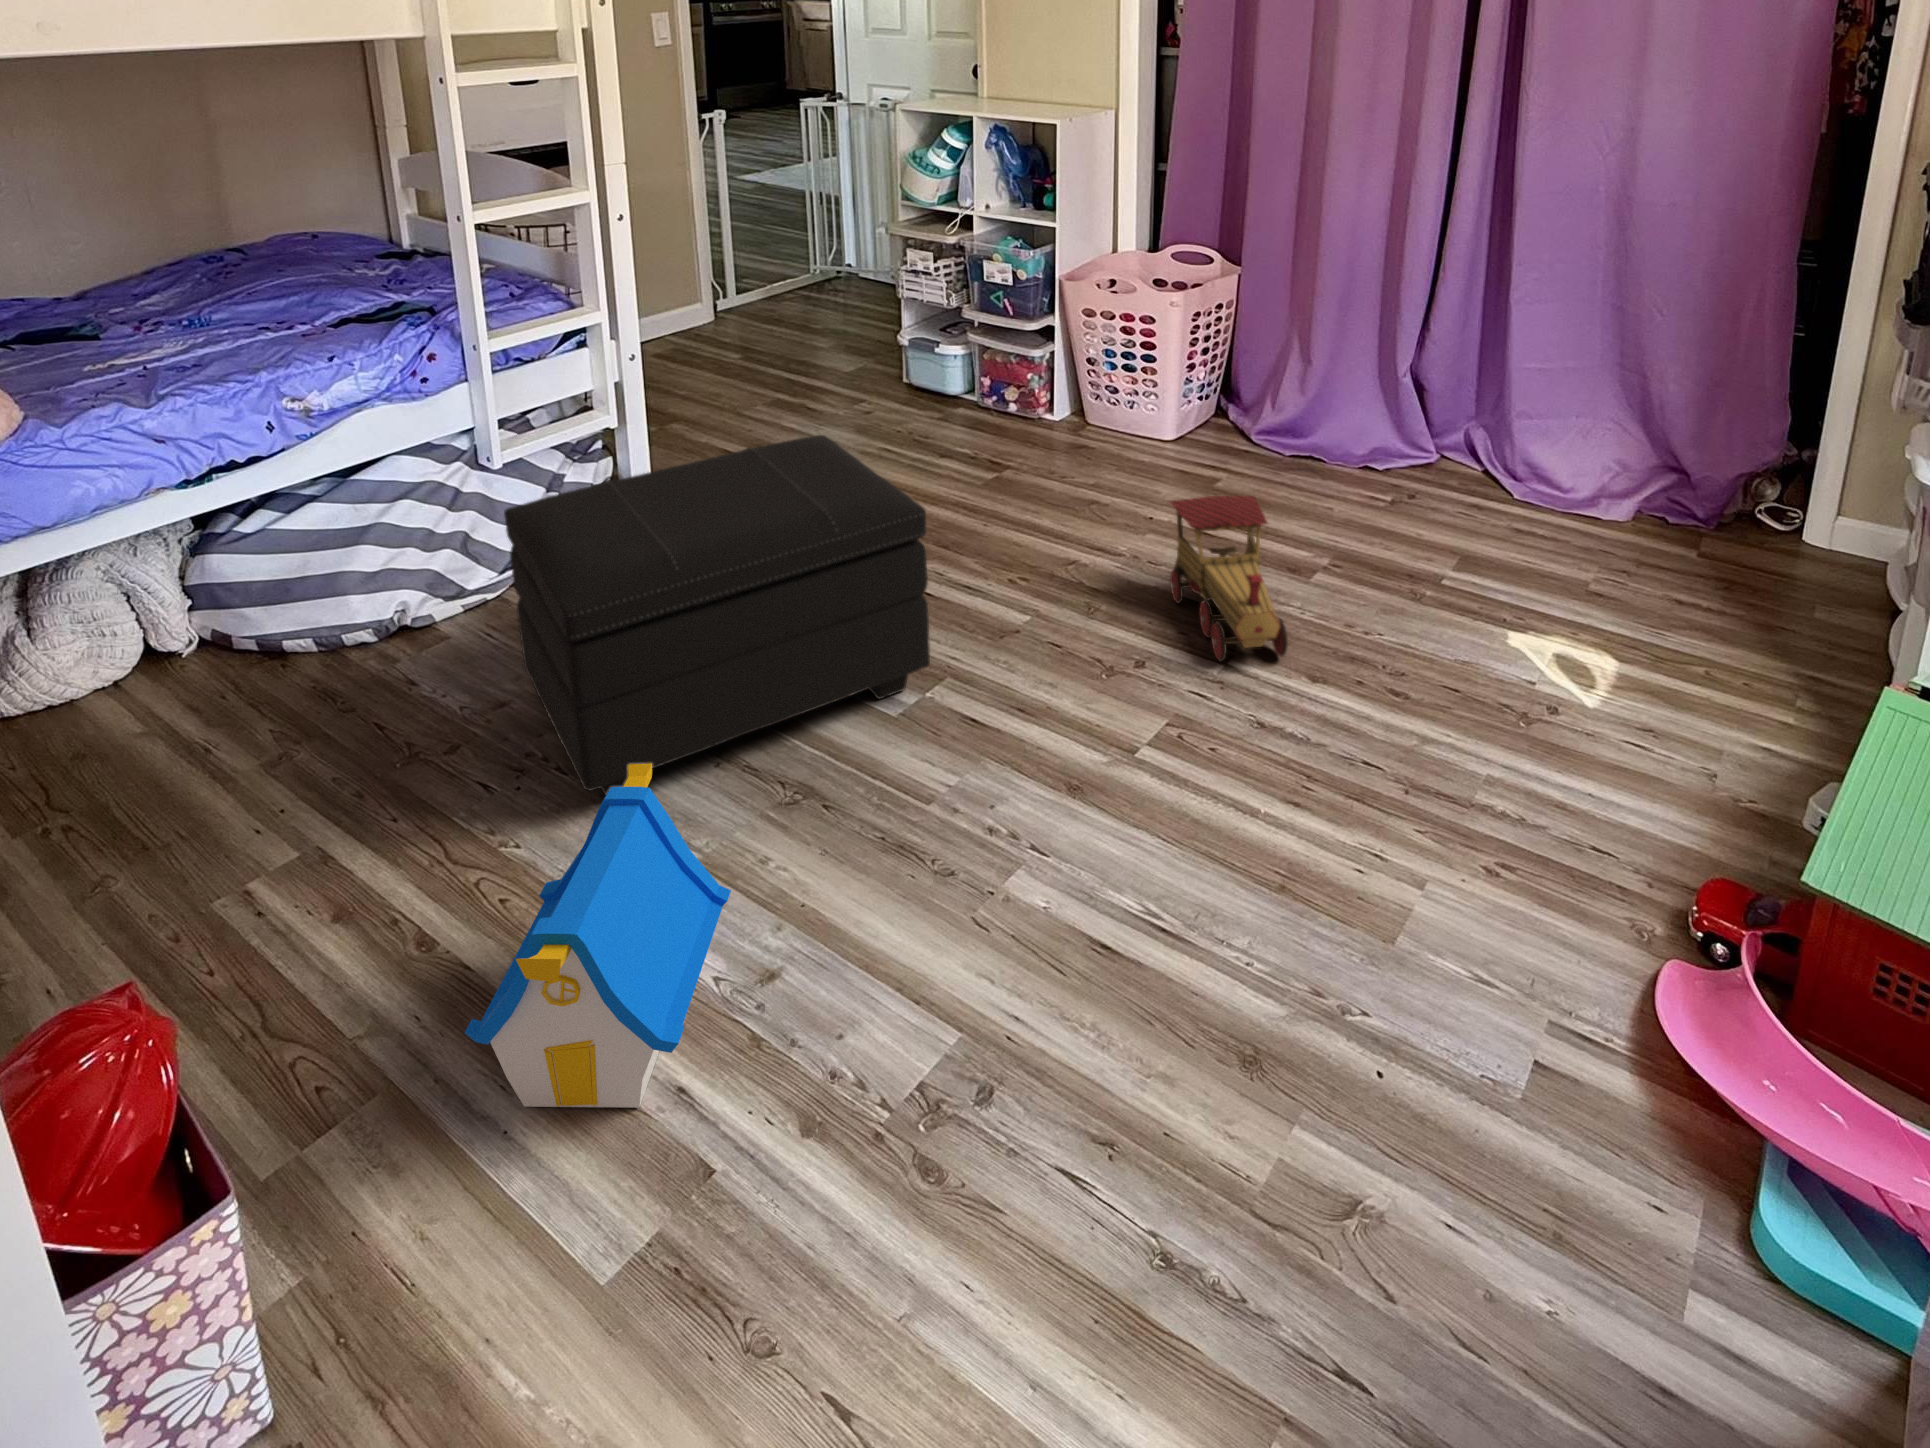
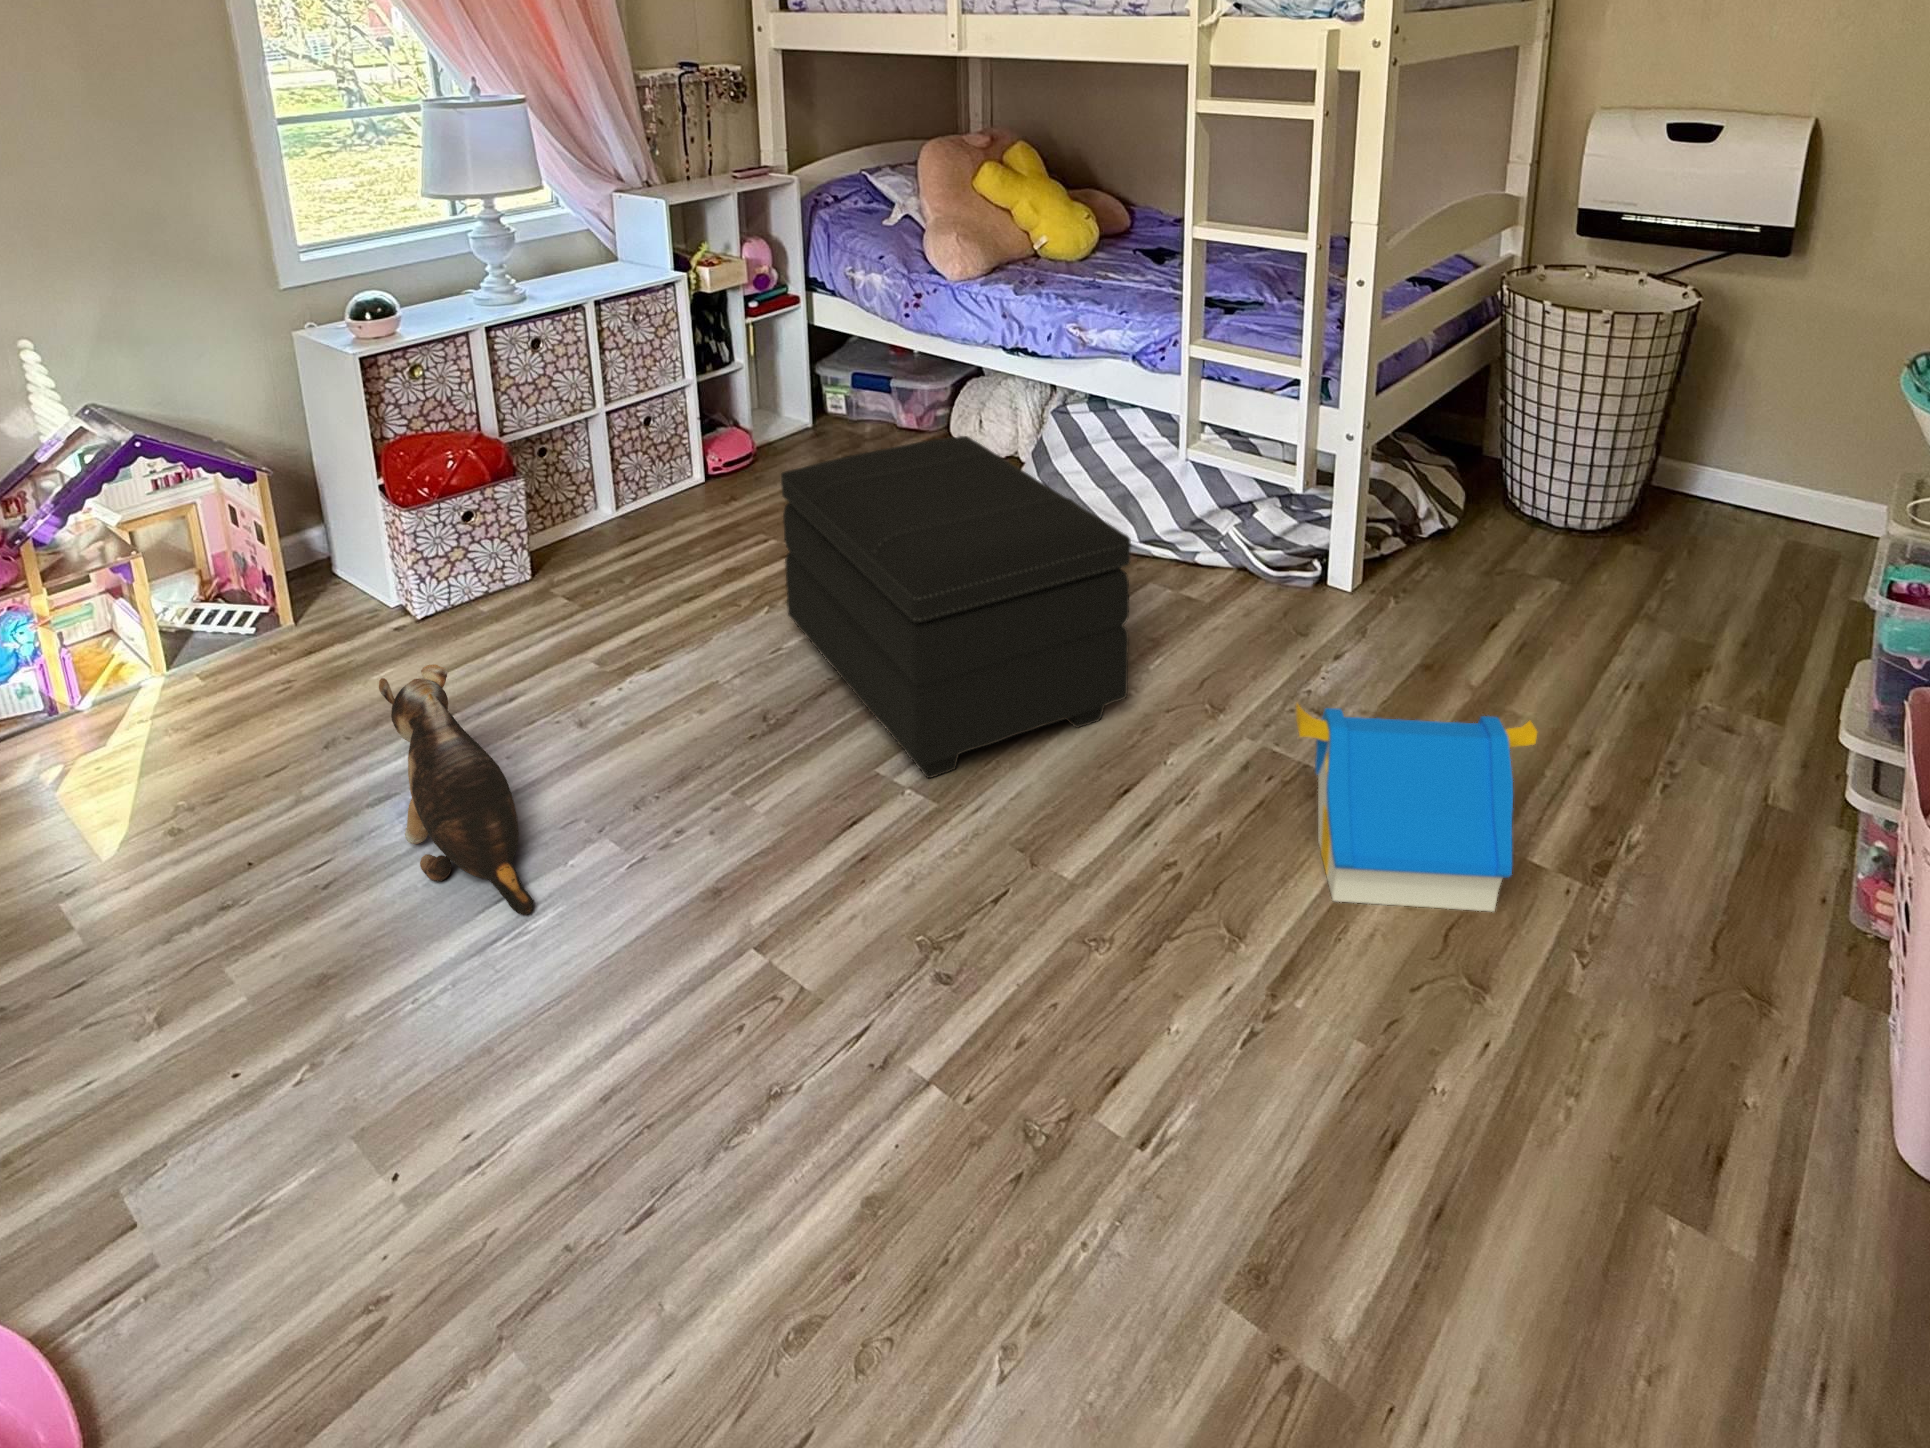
toy train: present [1170,496,1288,661] -> none [904,907,1206,1173]
toy house: present [465,763,731,1108] -> present [1296,704,1537,911]
plush toy: none [890,889,1128,1080] -> present [379,664,534,915]

